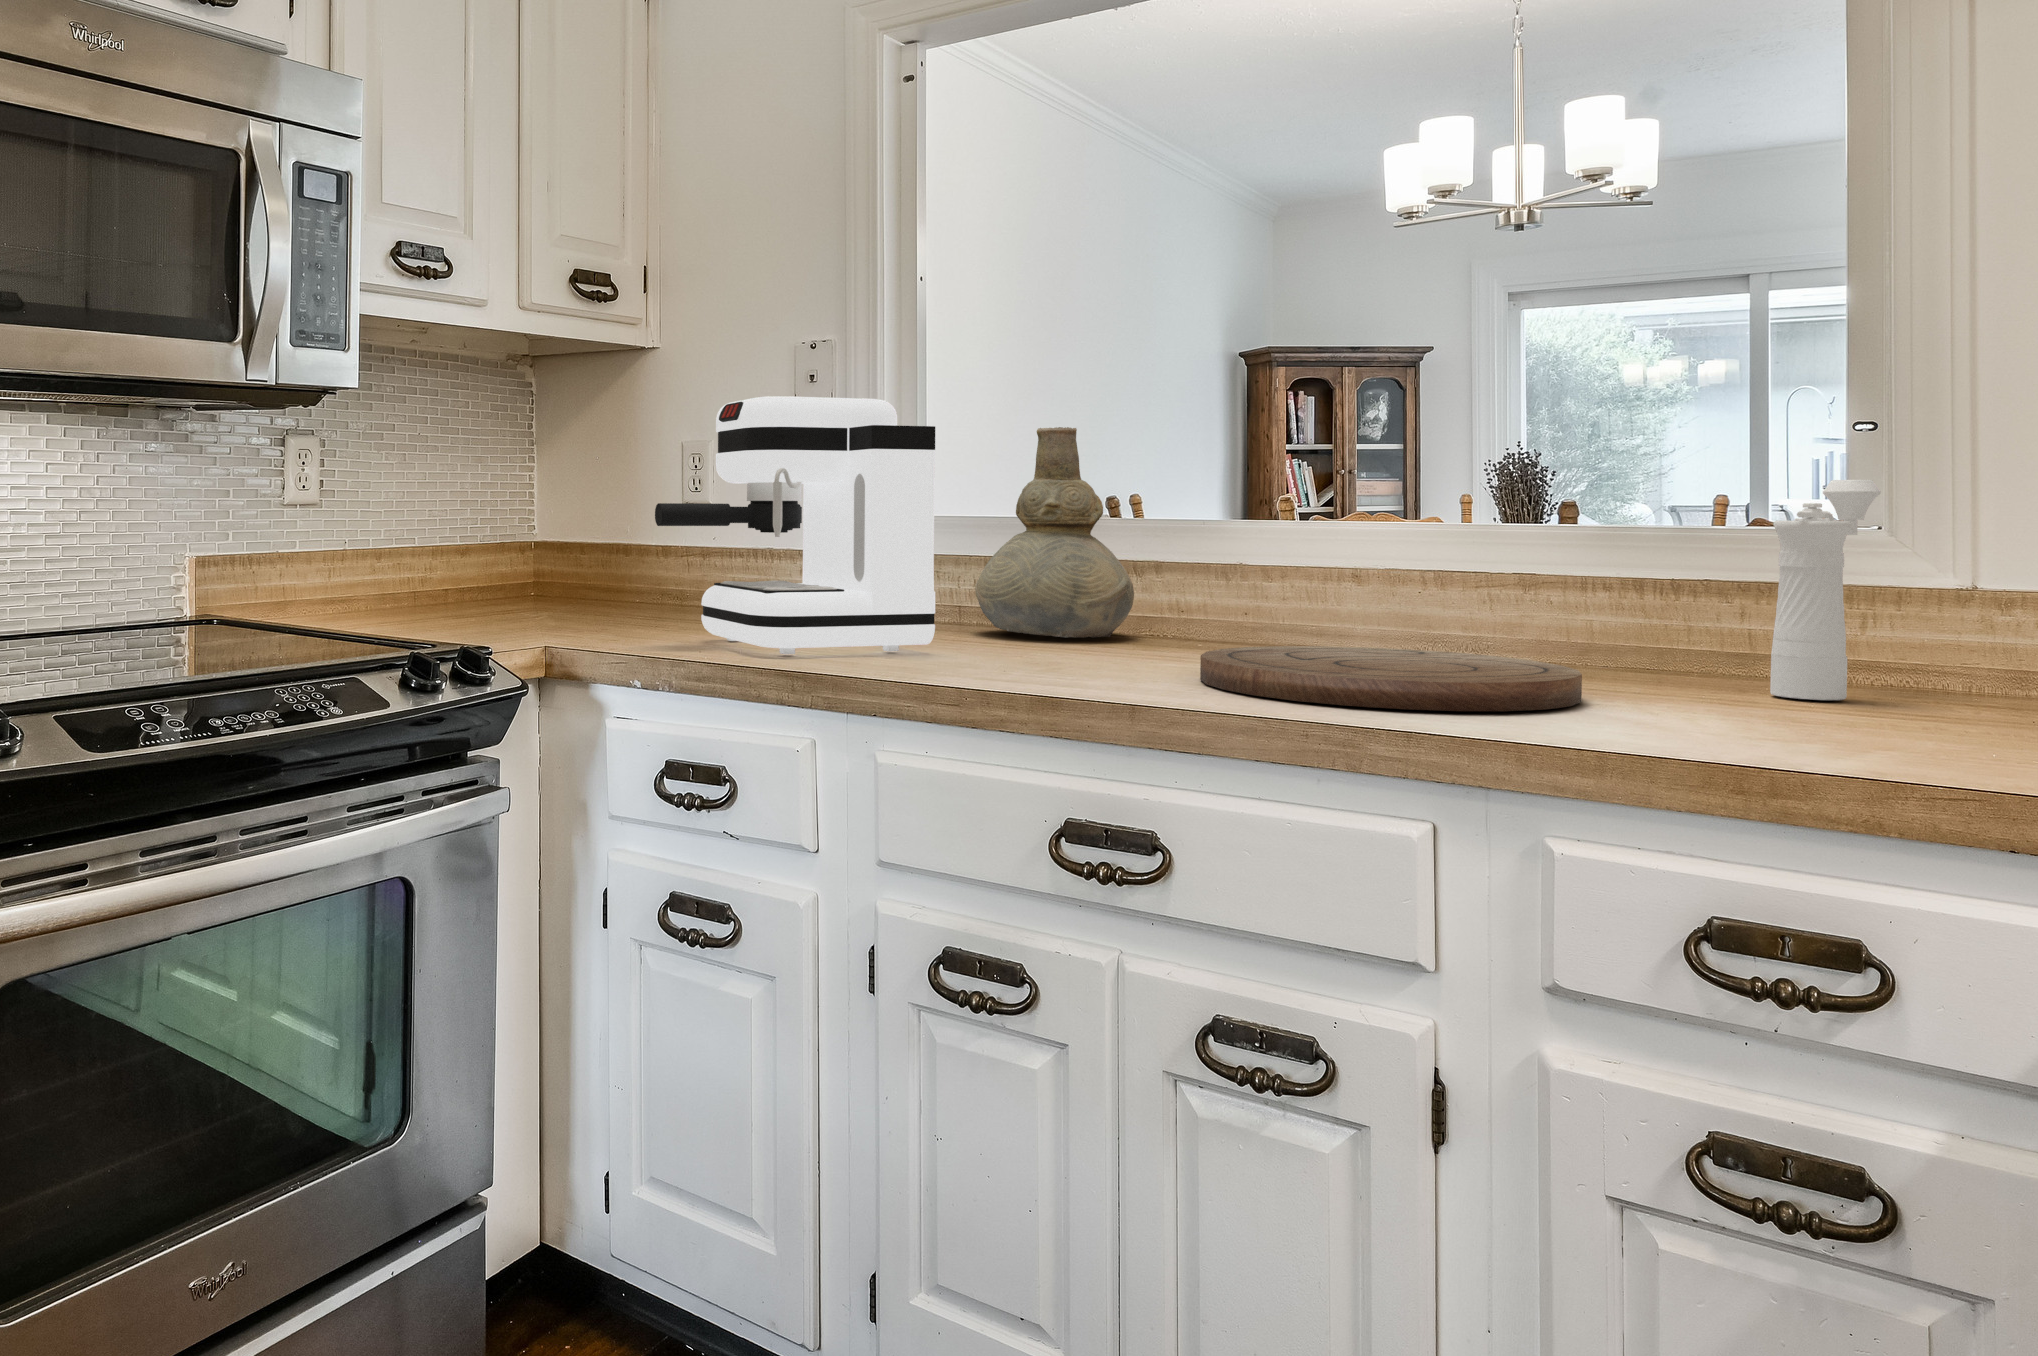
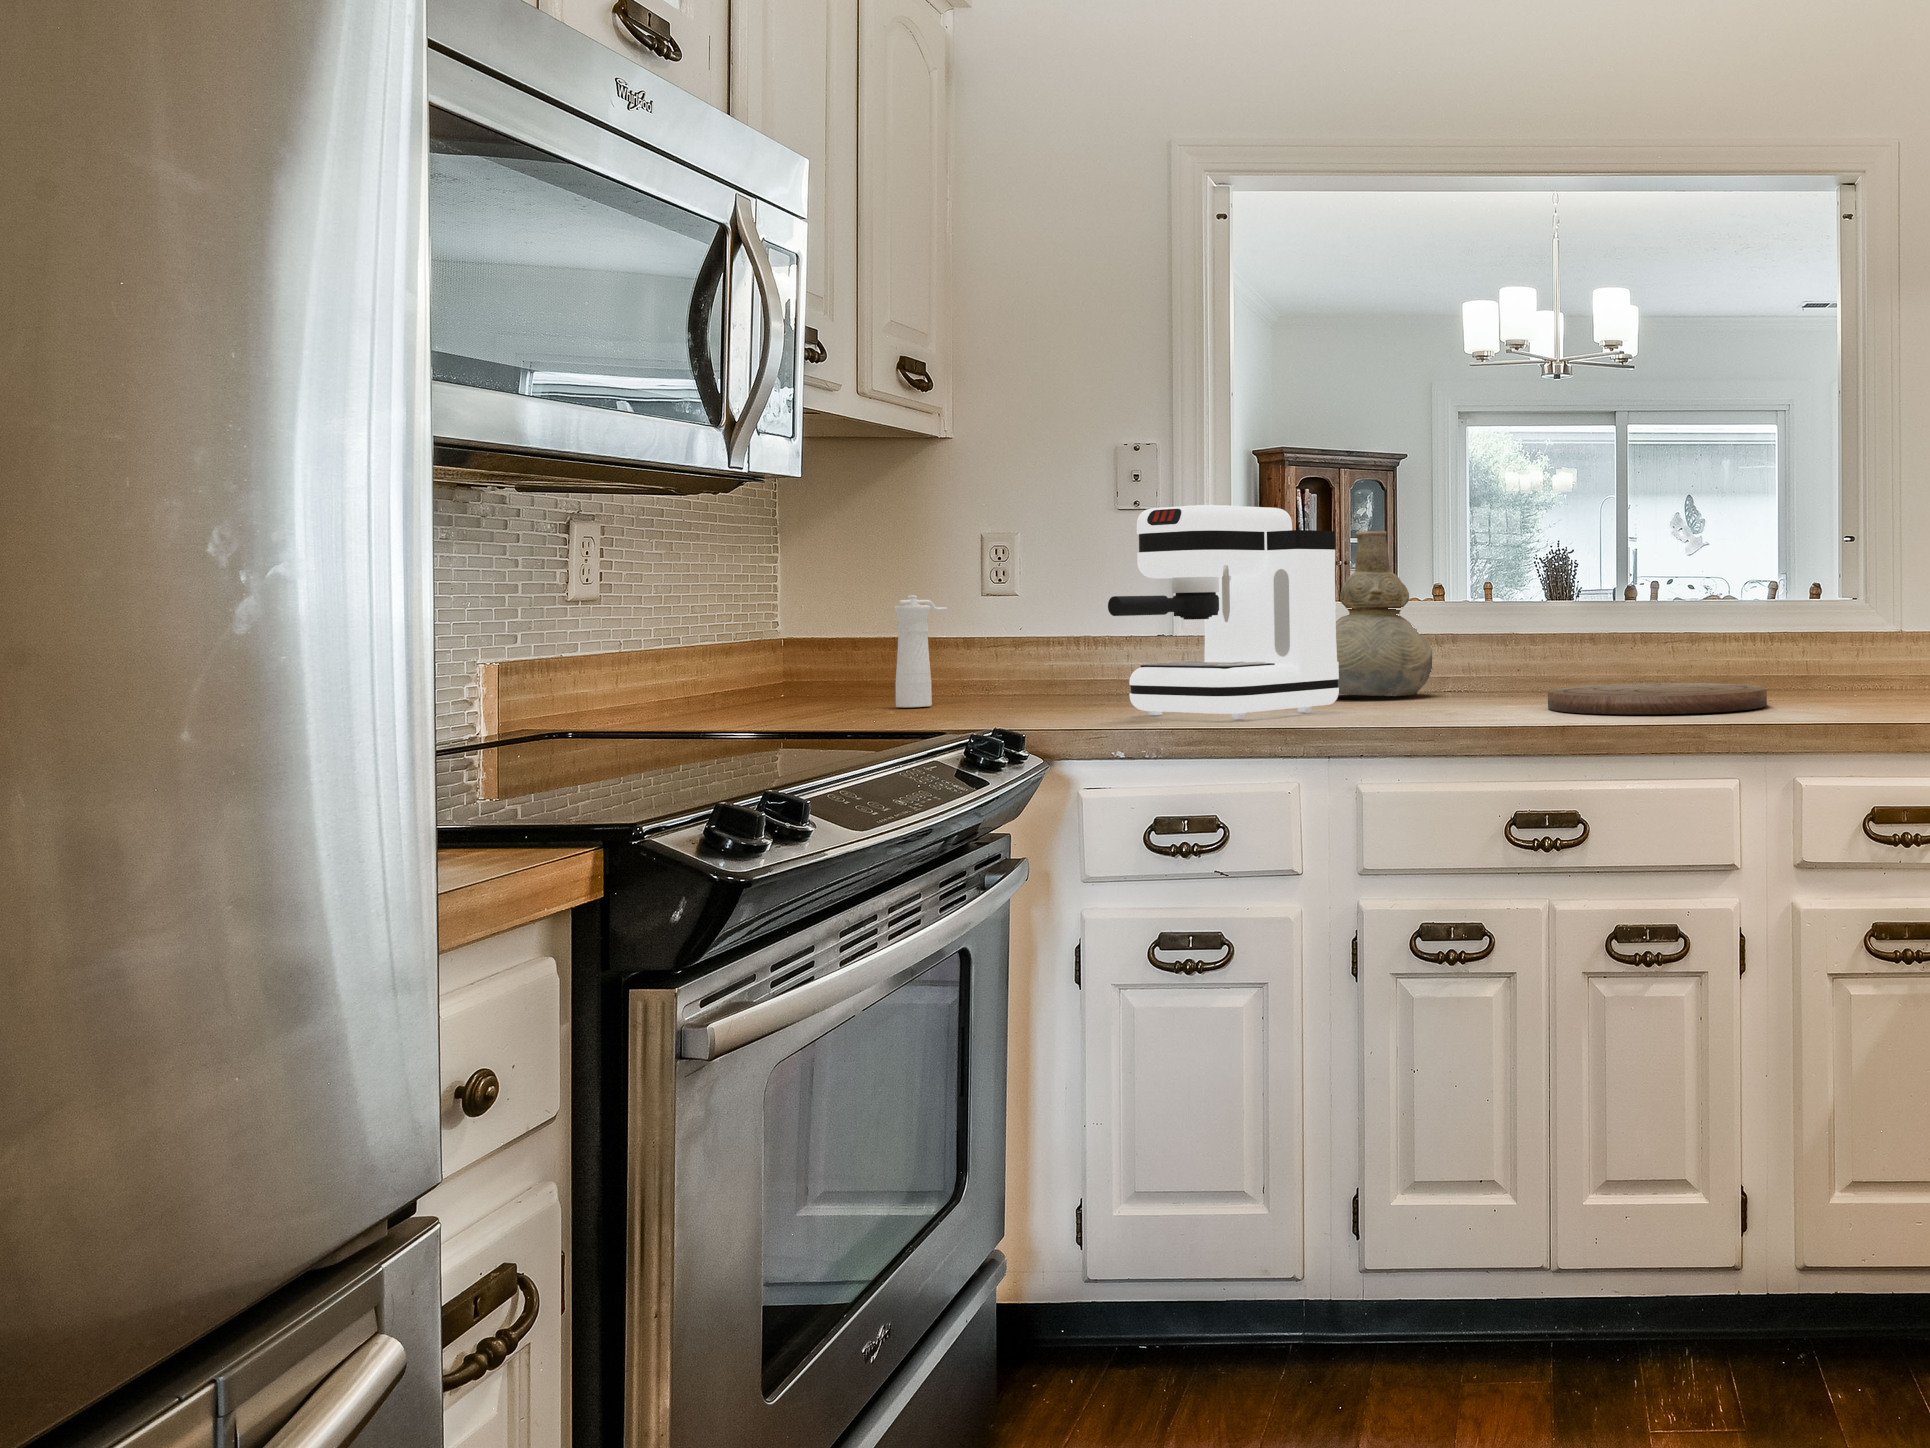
pepper mill: present [1770,480,1881,700] -> present [894,595,948,707]

